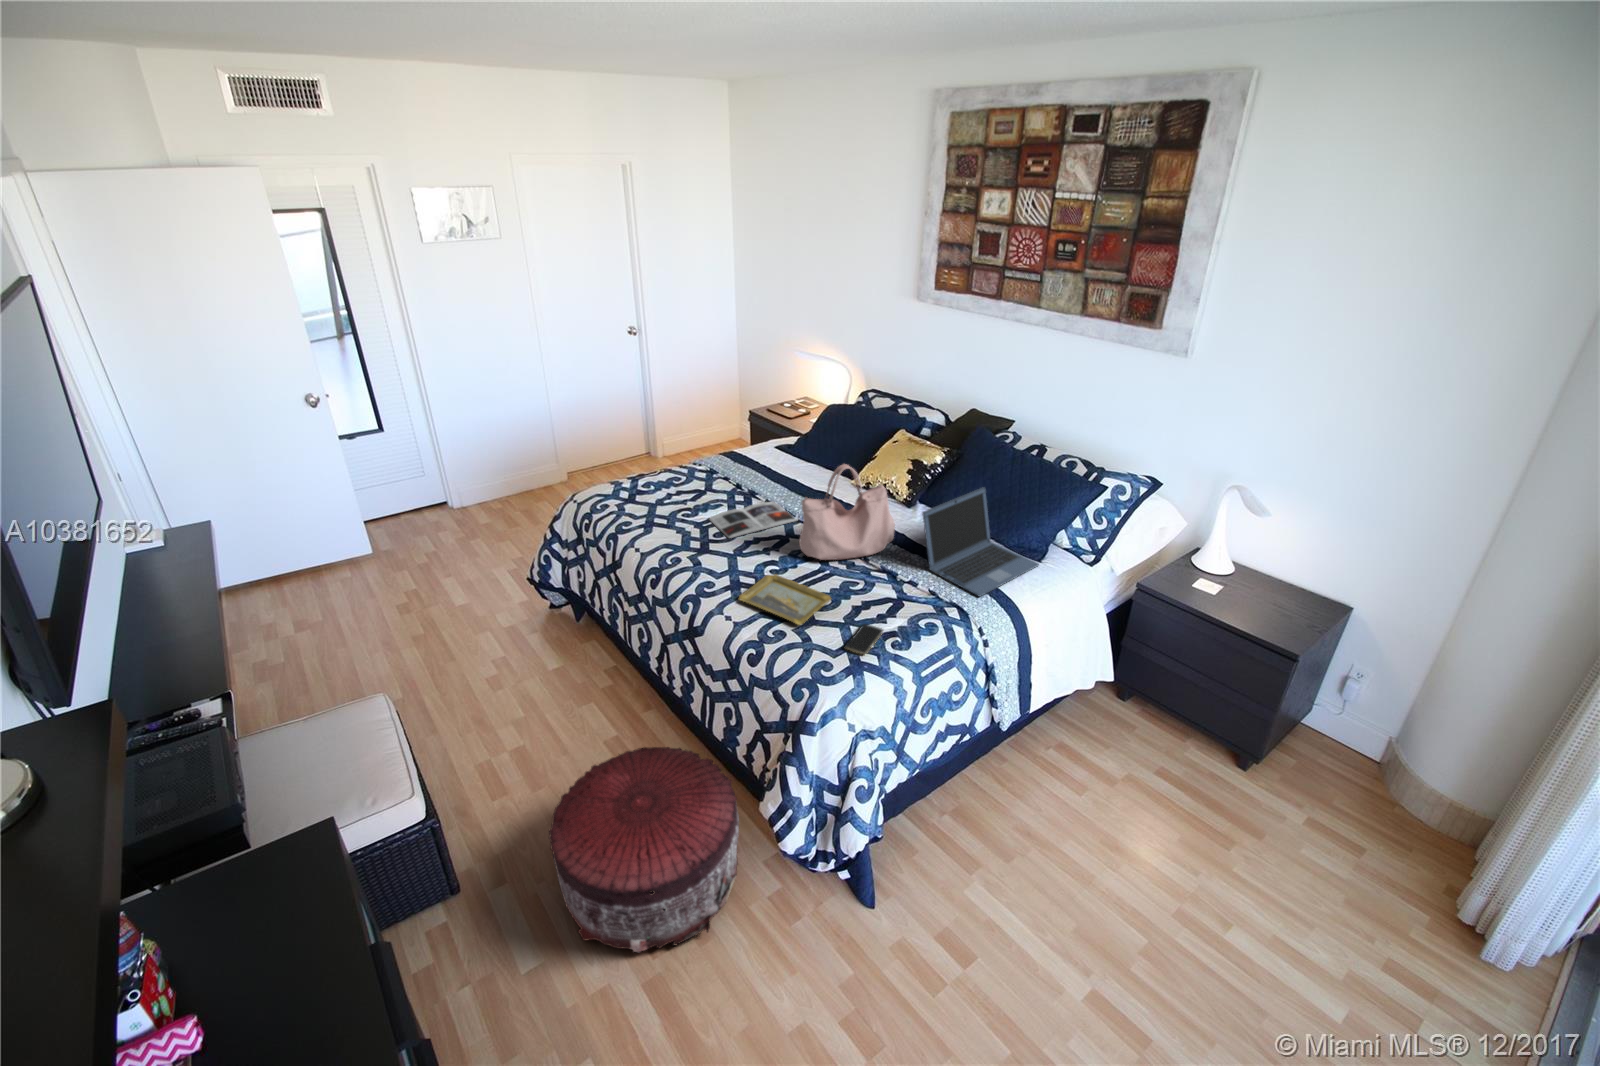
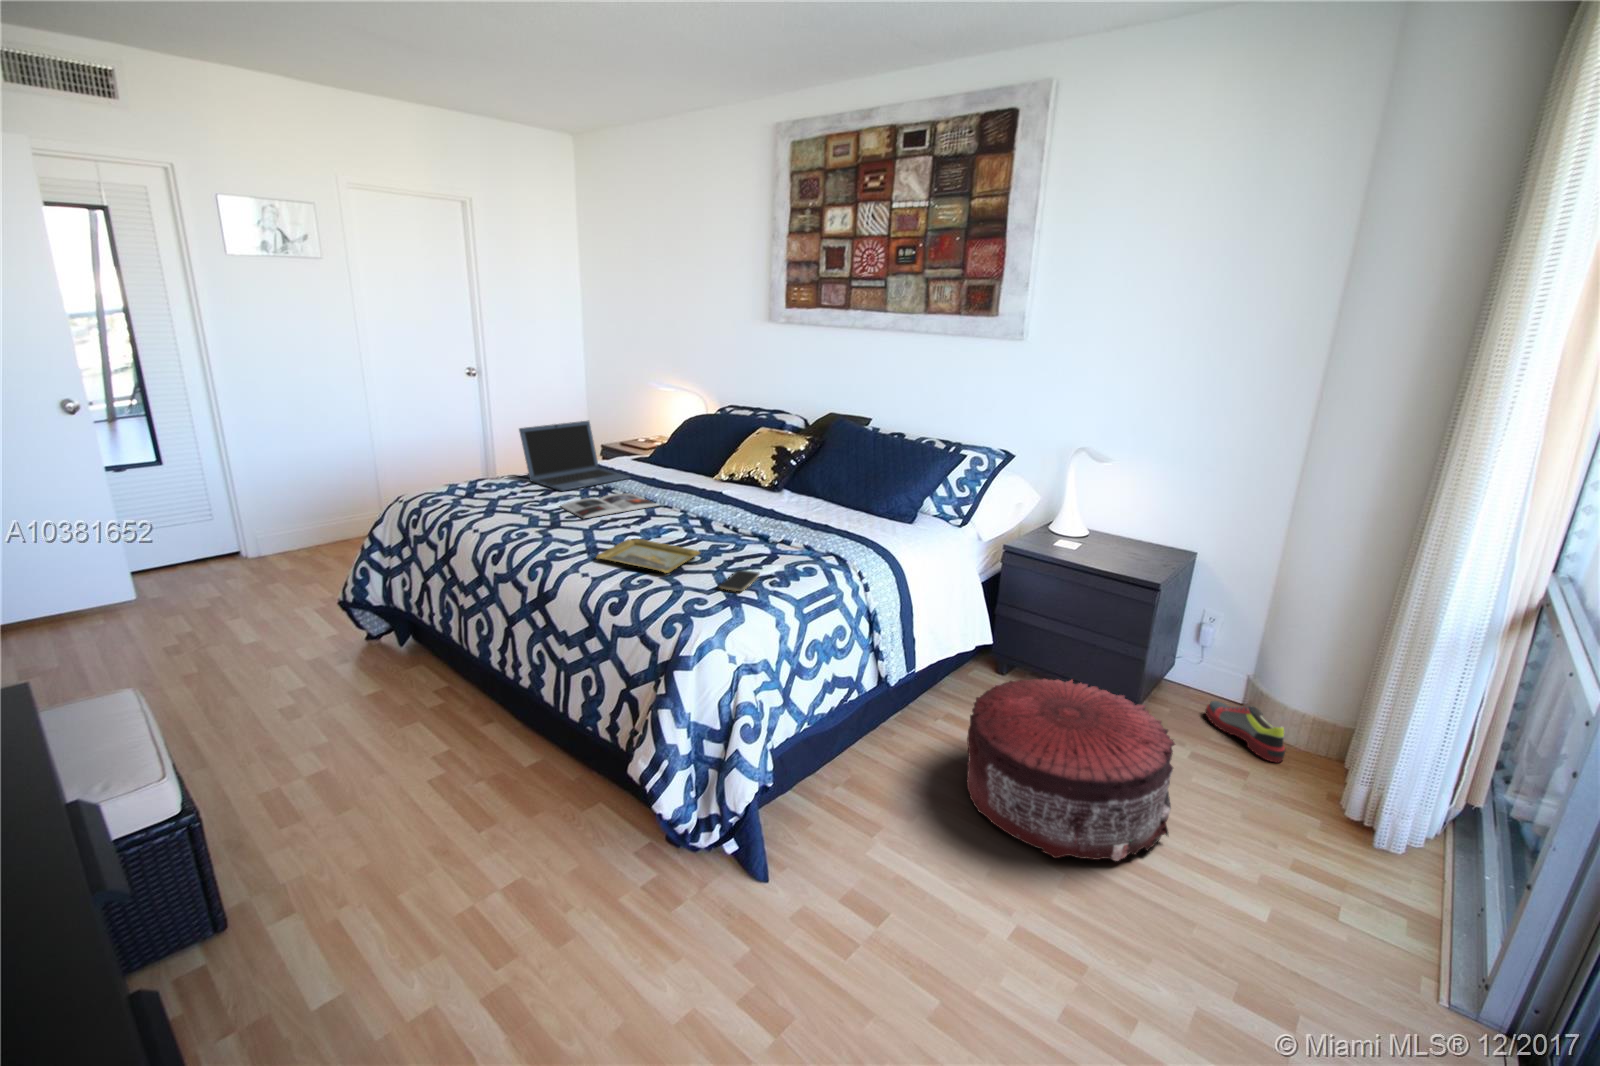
handbag: present [799,464,895,560] -> none [662,428,763,530]
laptop: present [923,487,1039,596] -> present [519,421,630,491]
pouf: present [549,747,739,952] -> present [967,678,1175,861]
shoe: none [1335,760,1414,841] -> present [1206,701,1285,762]

